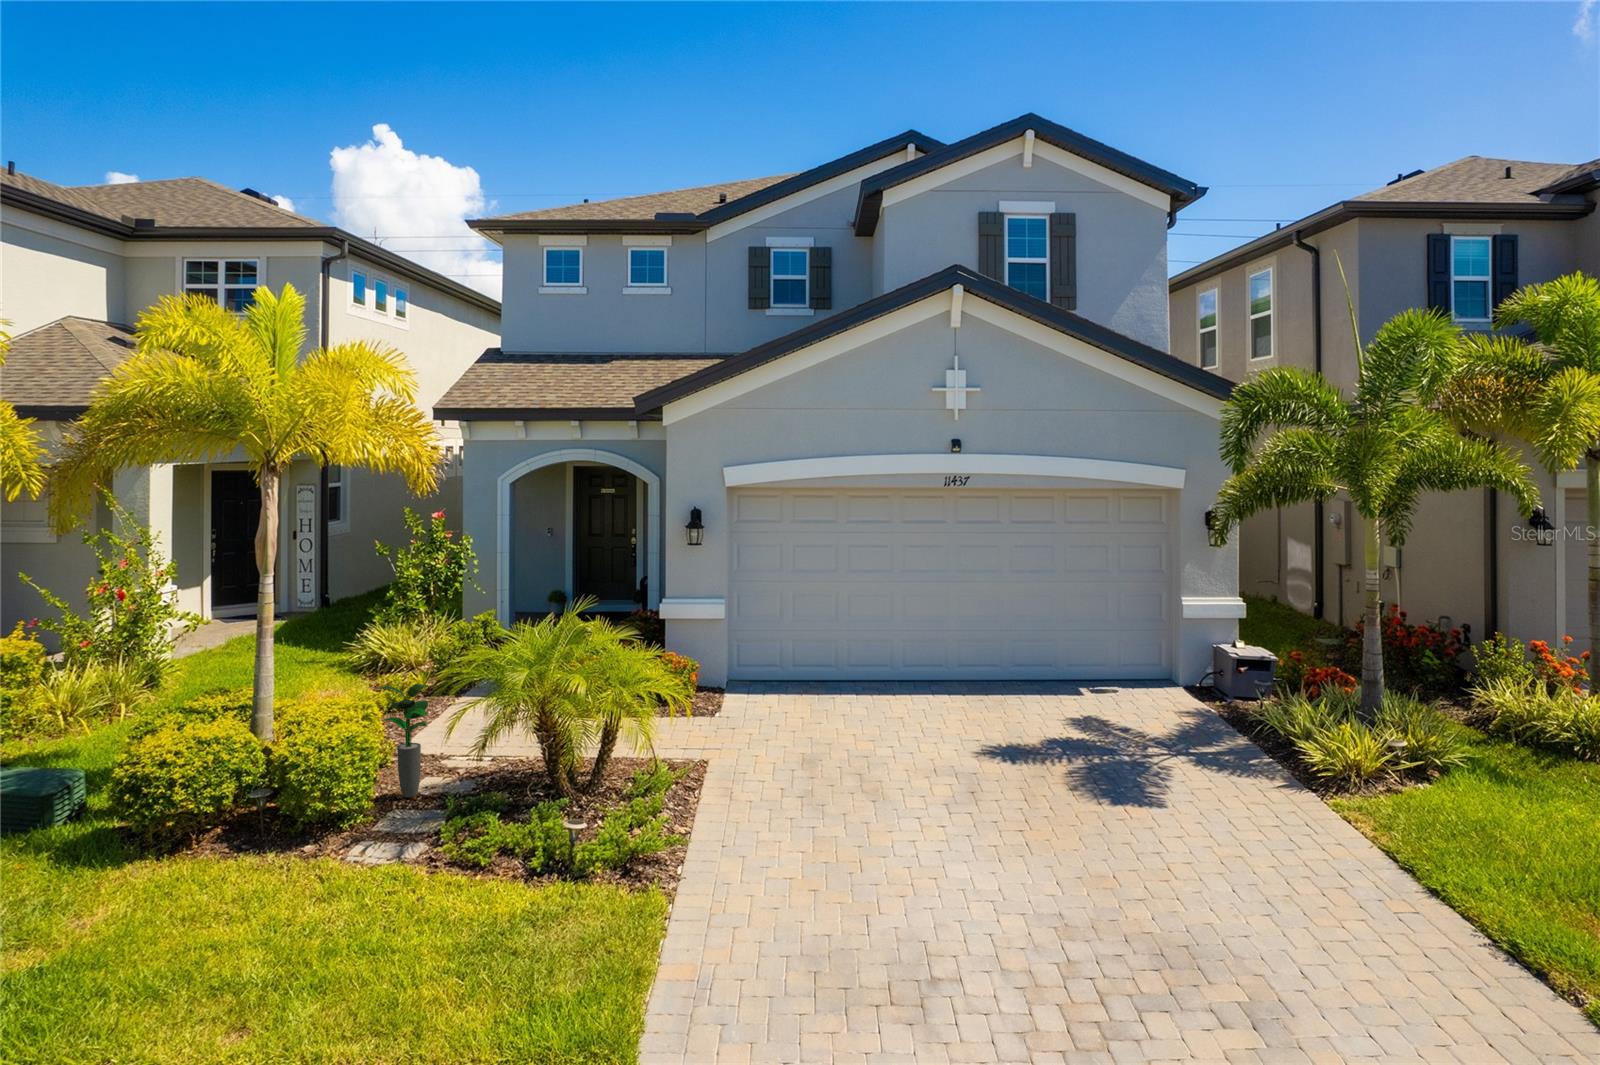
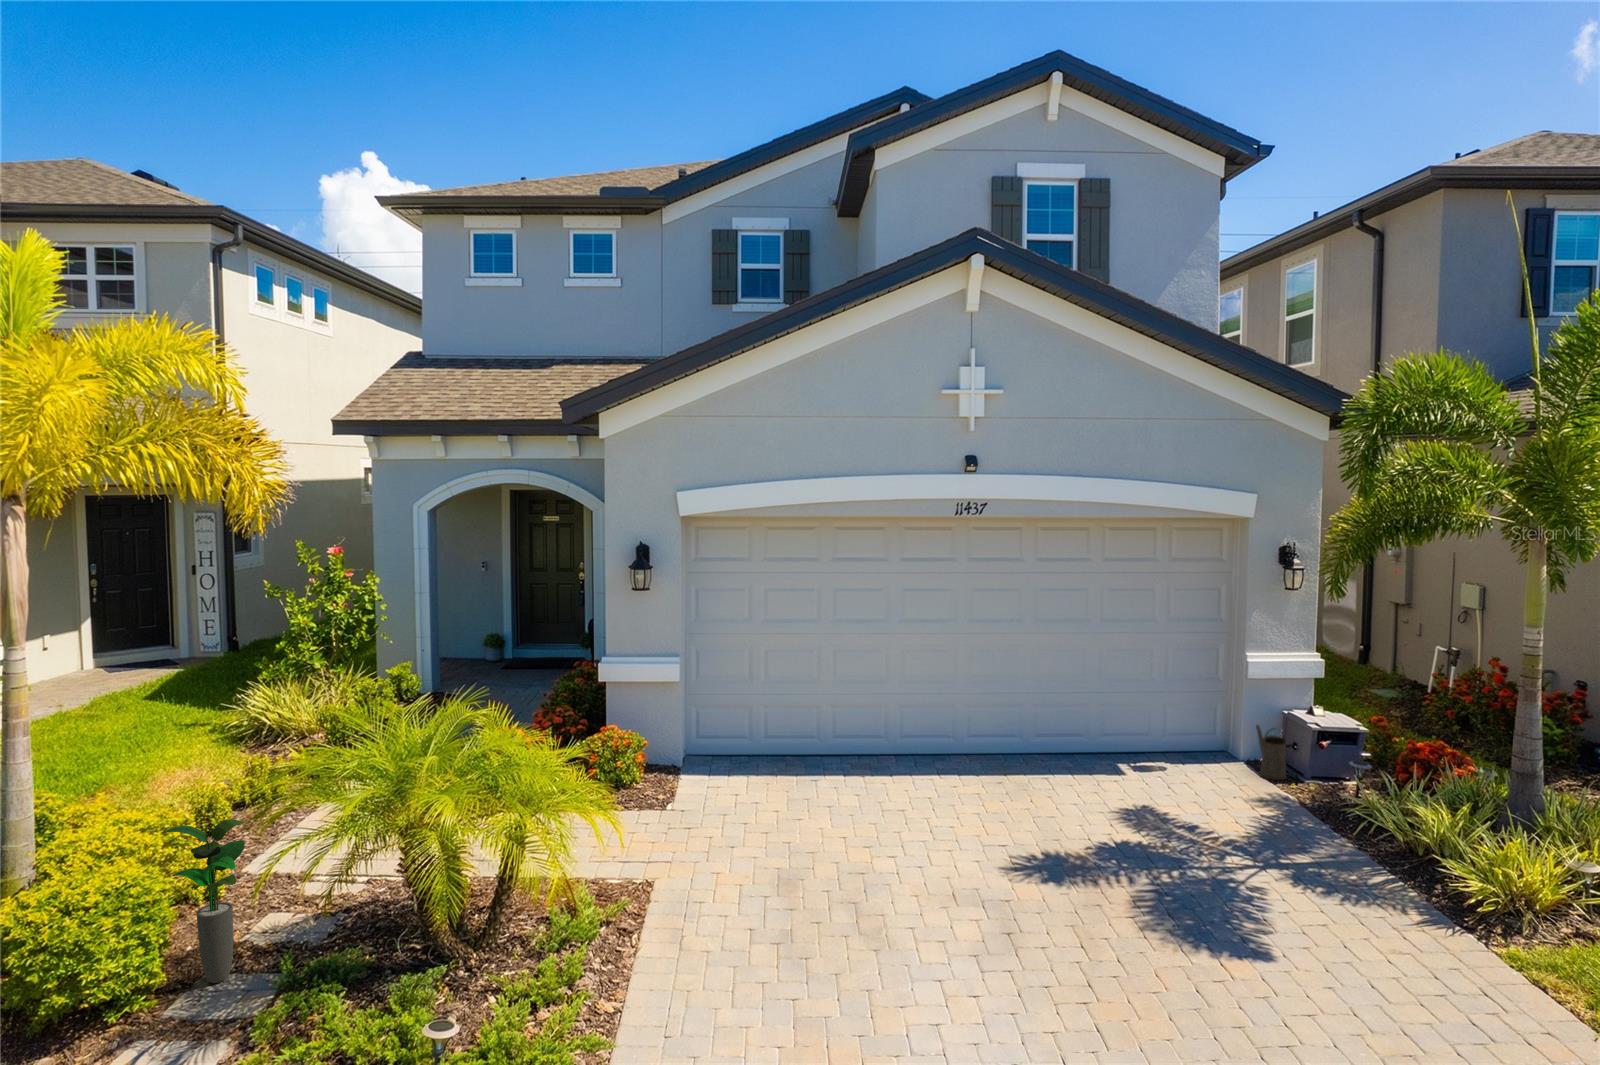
watering can: none [1191,662,1212,704] -> present [1256,725,1286,780]

